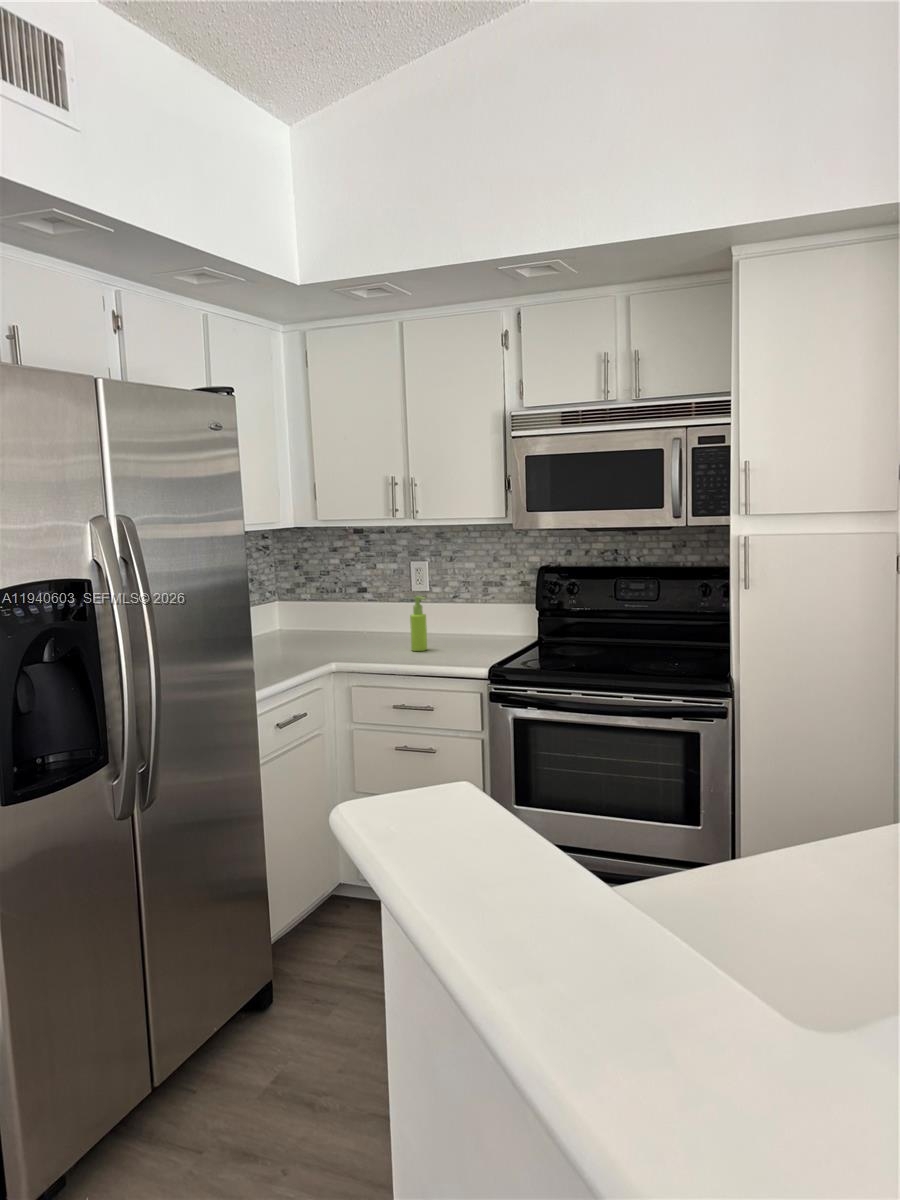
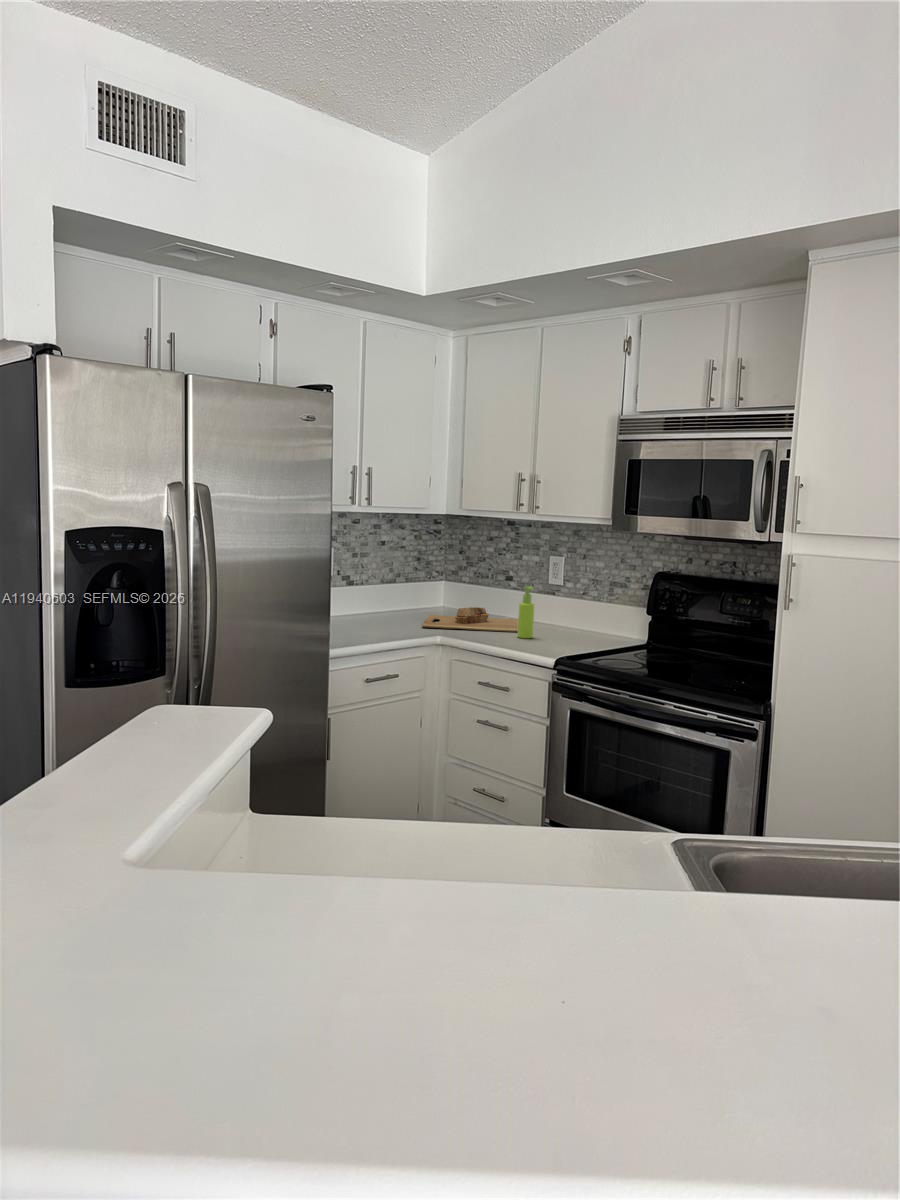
cutting board: none [289,624,403,655] -> present [422,607,518,632]

